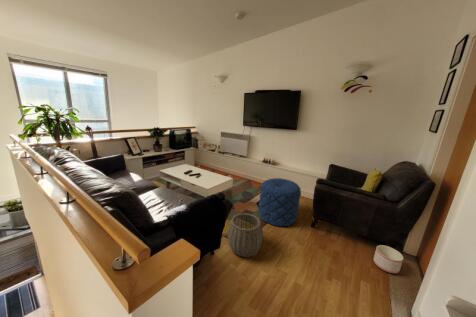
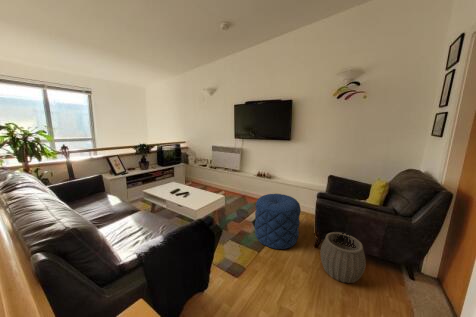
woven basket: present [228,213,263,257] -> present [321,232,366,283]
planter: present [373,245,403,273] -> none [390,268,426,303]

